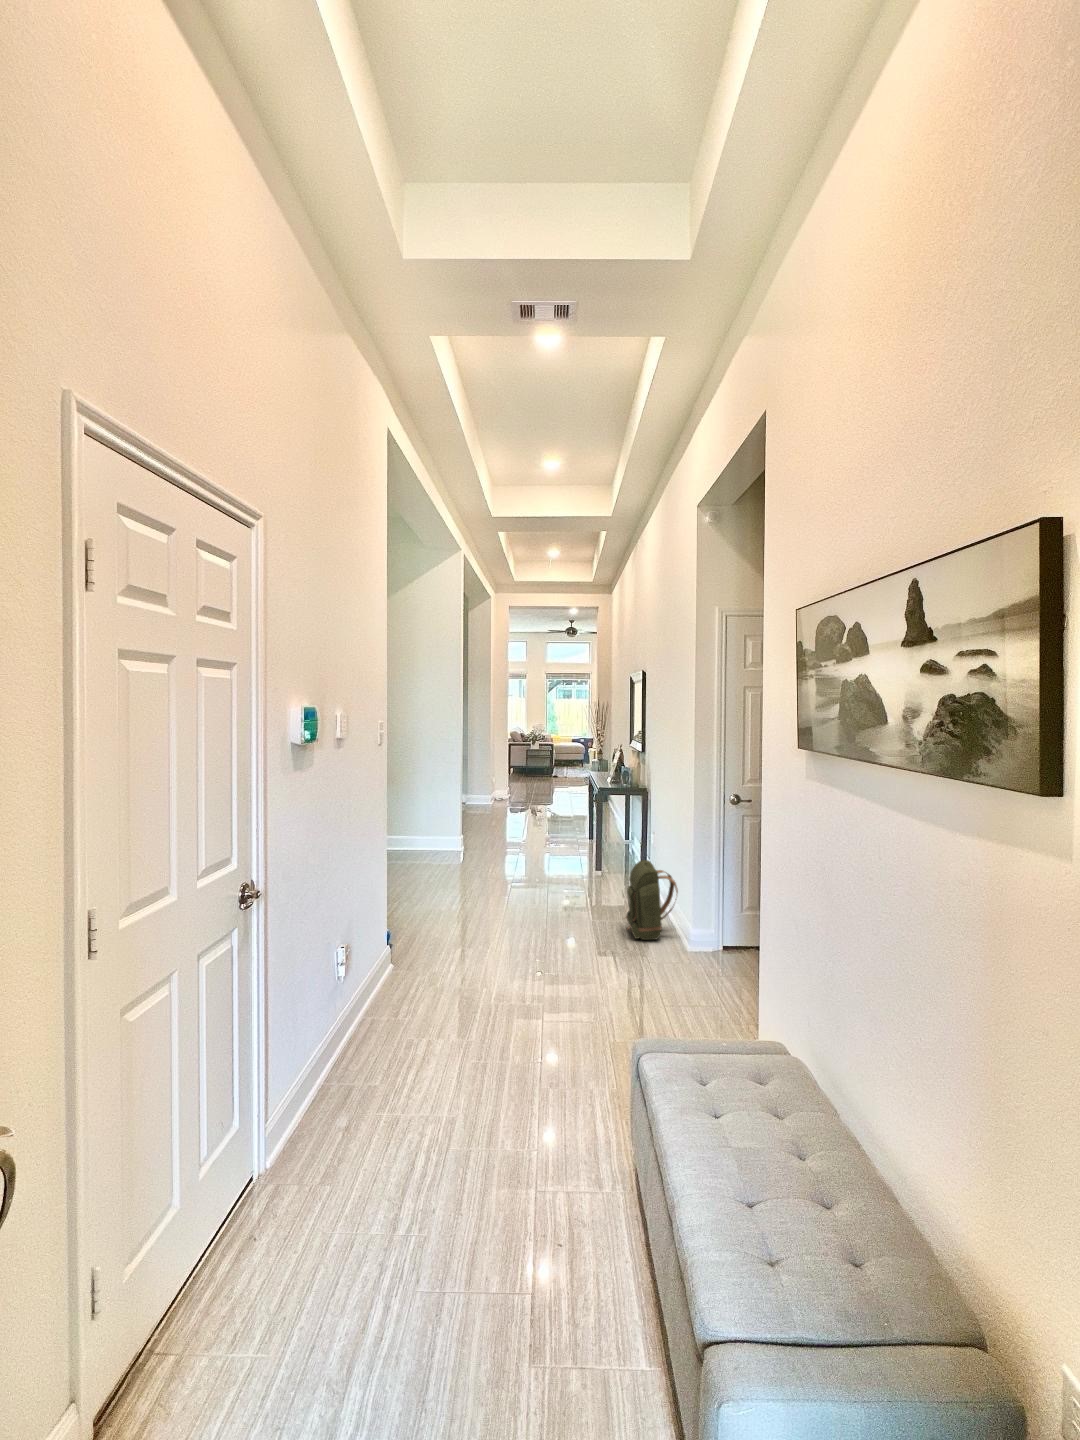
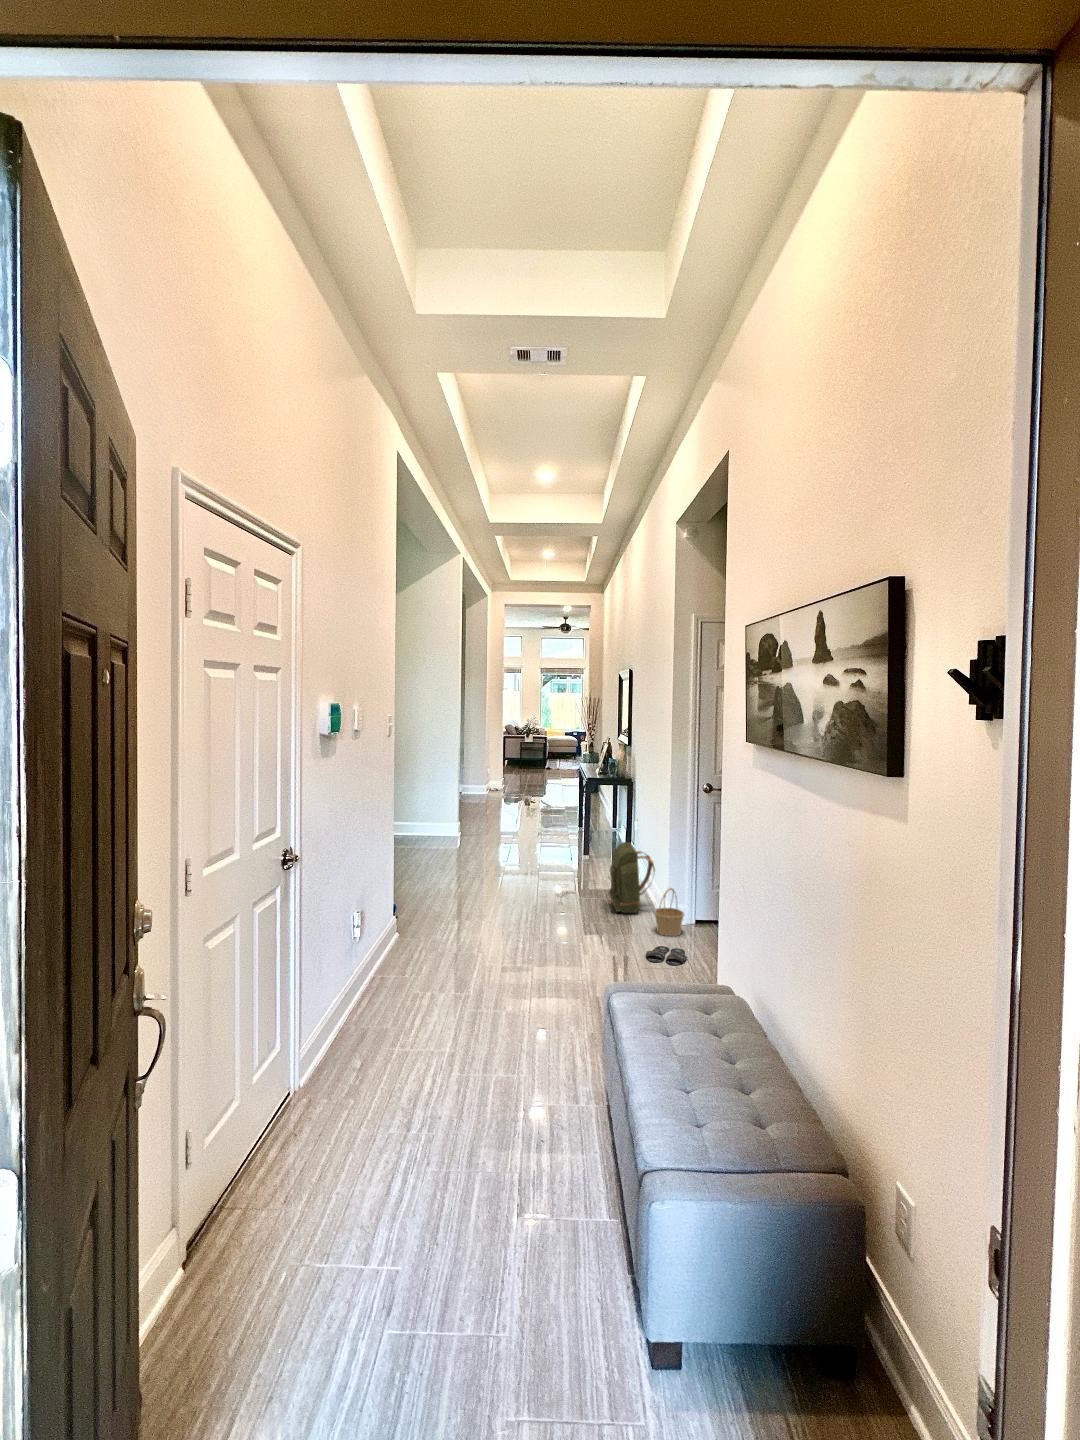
basket: none [678,913,713,967] -> present [654,888,684,936]
slippers: none [672,980,719,1004] -> present [646,946,687,966]

